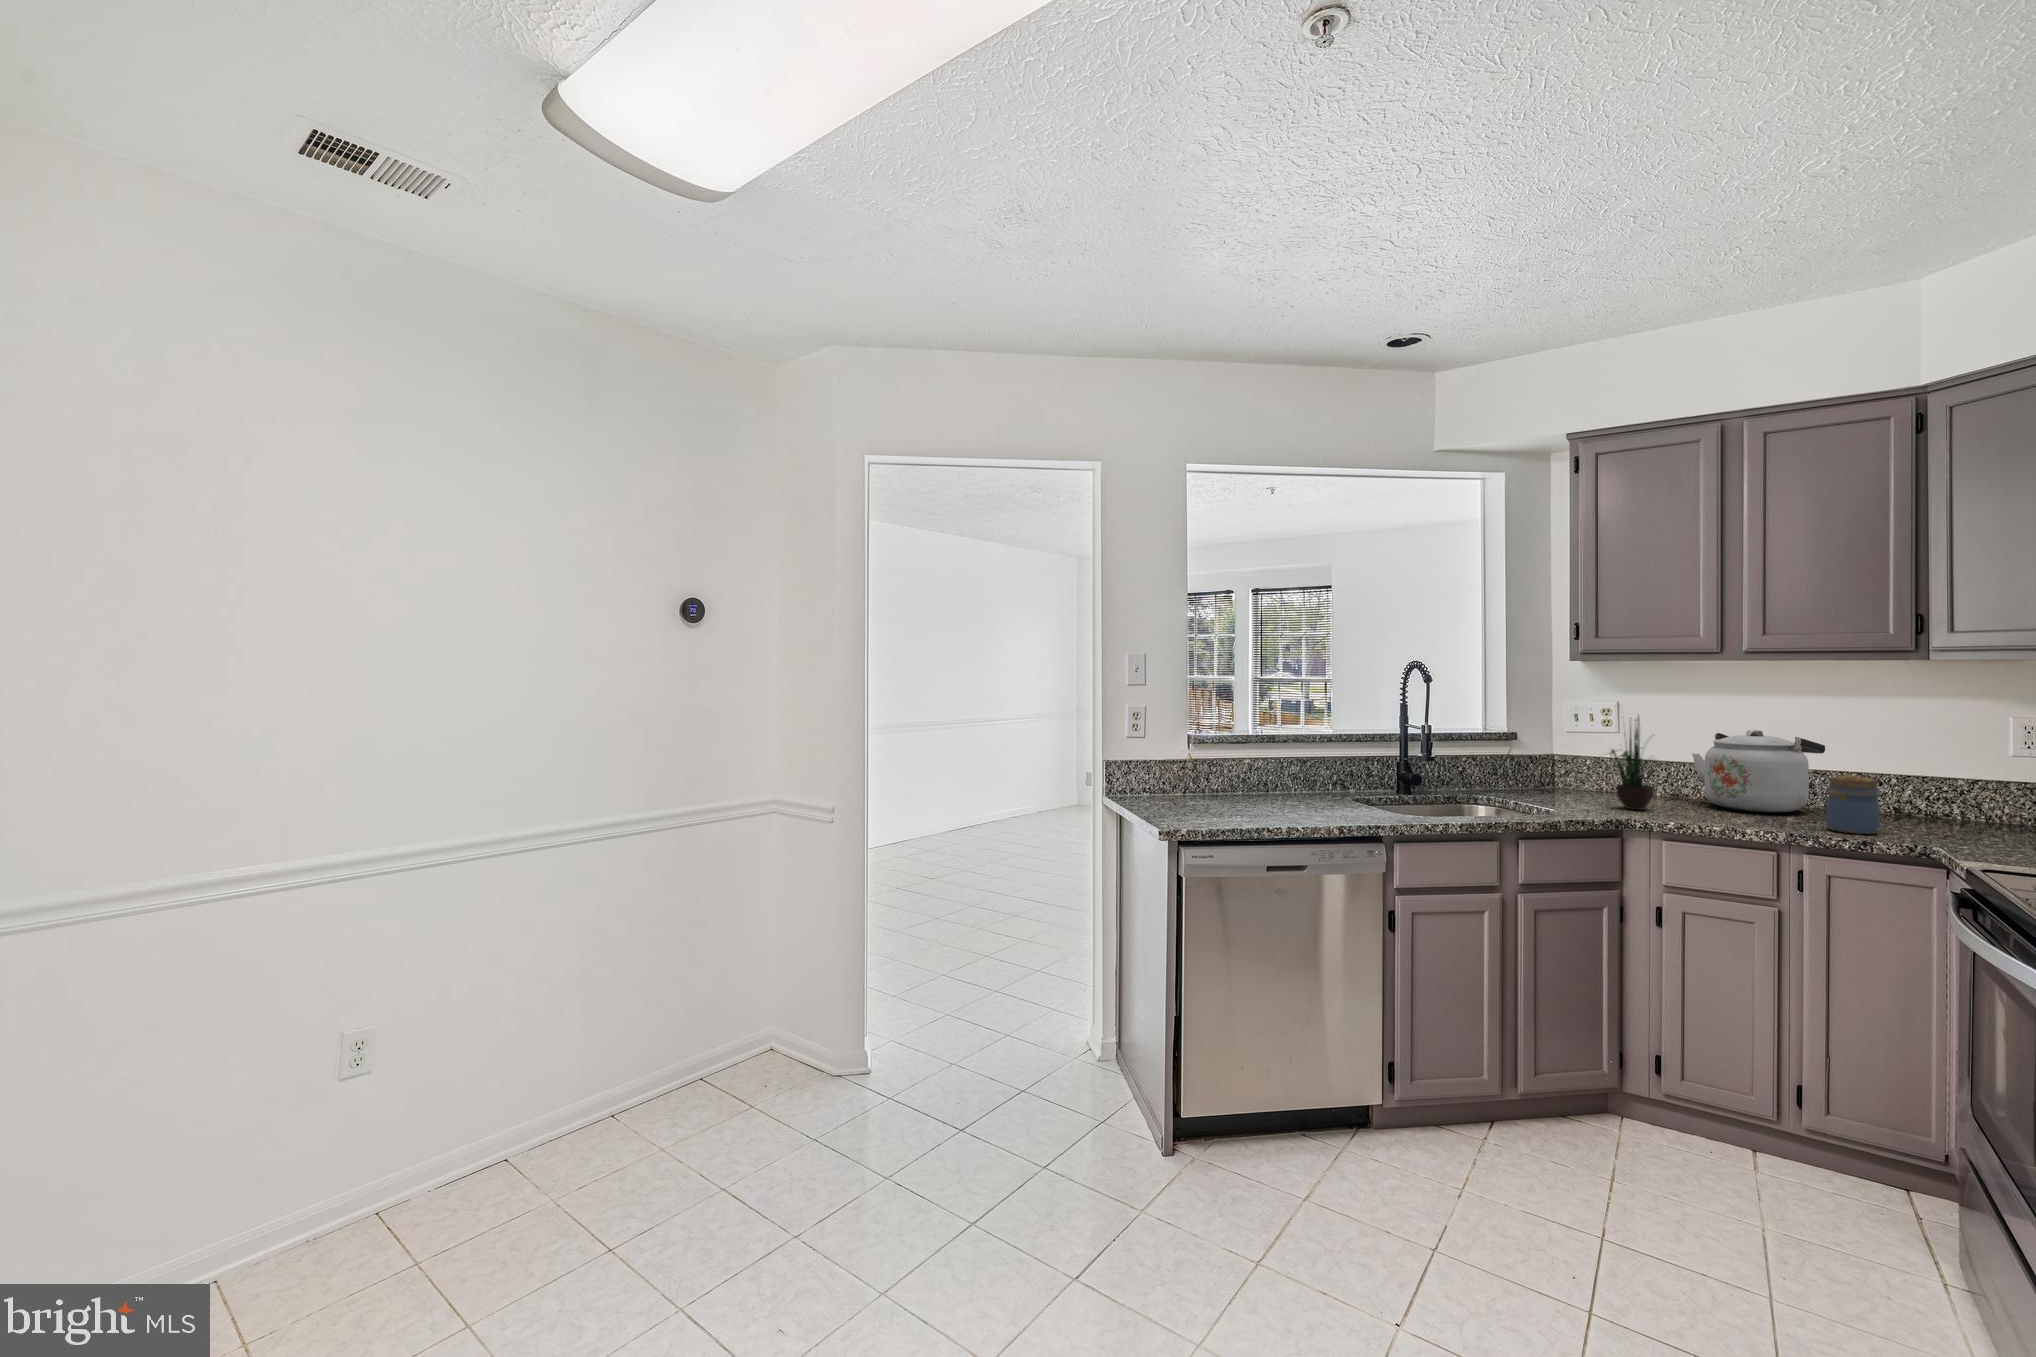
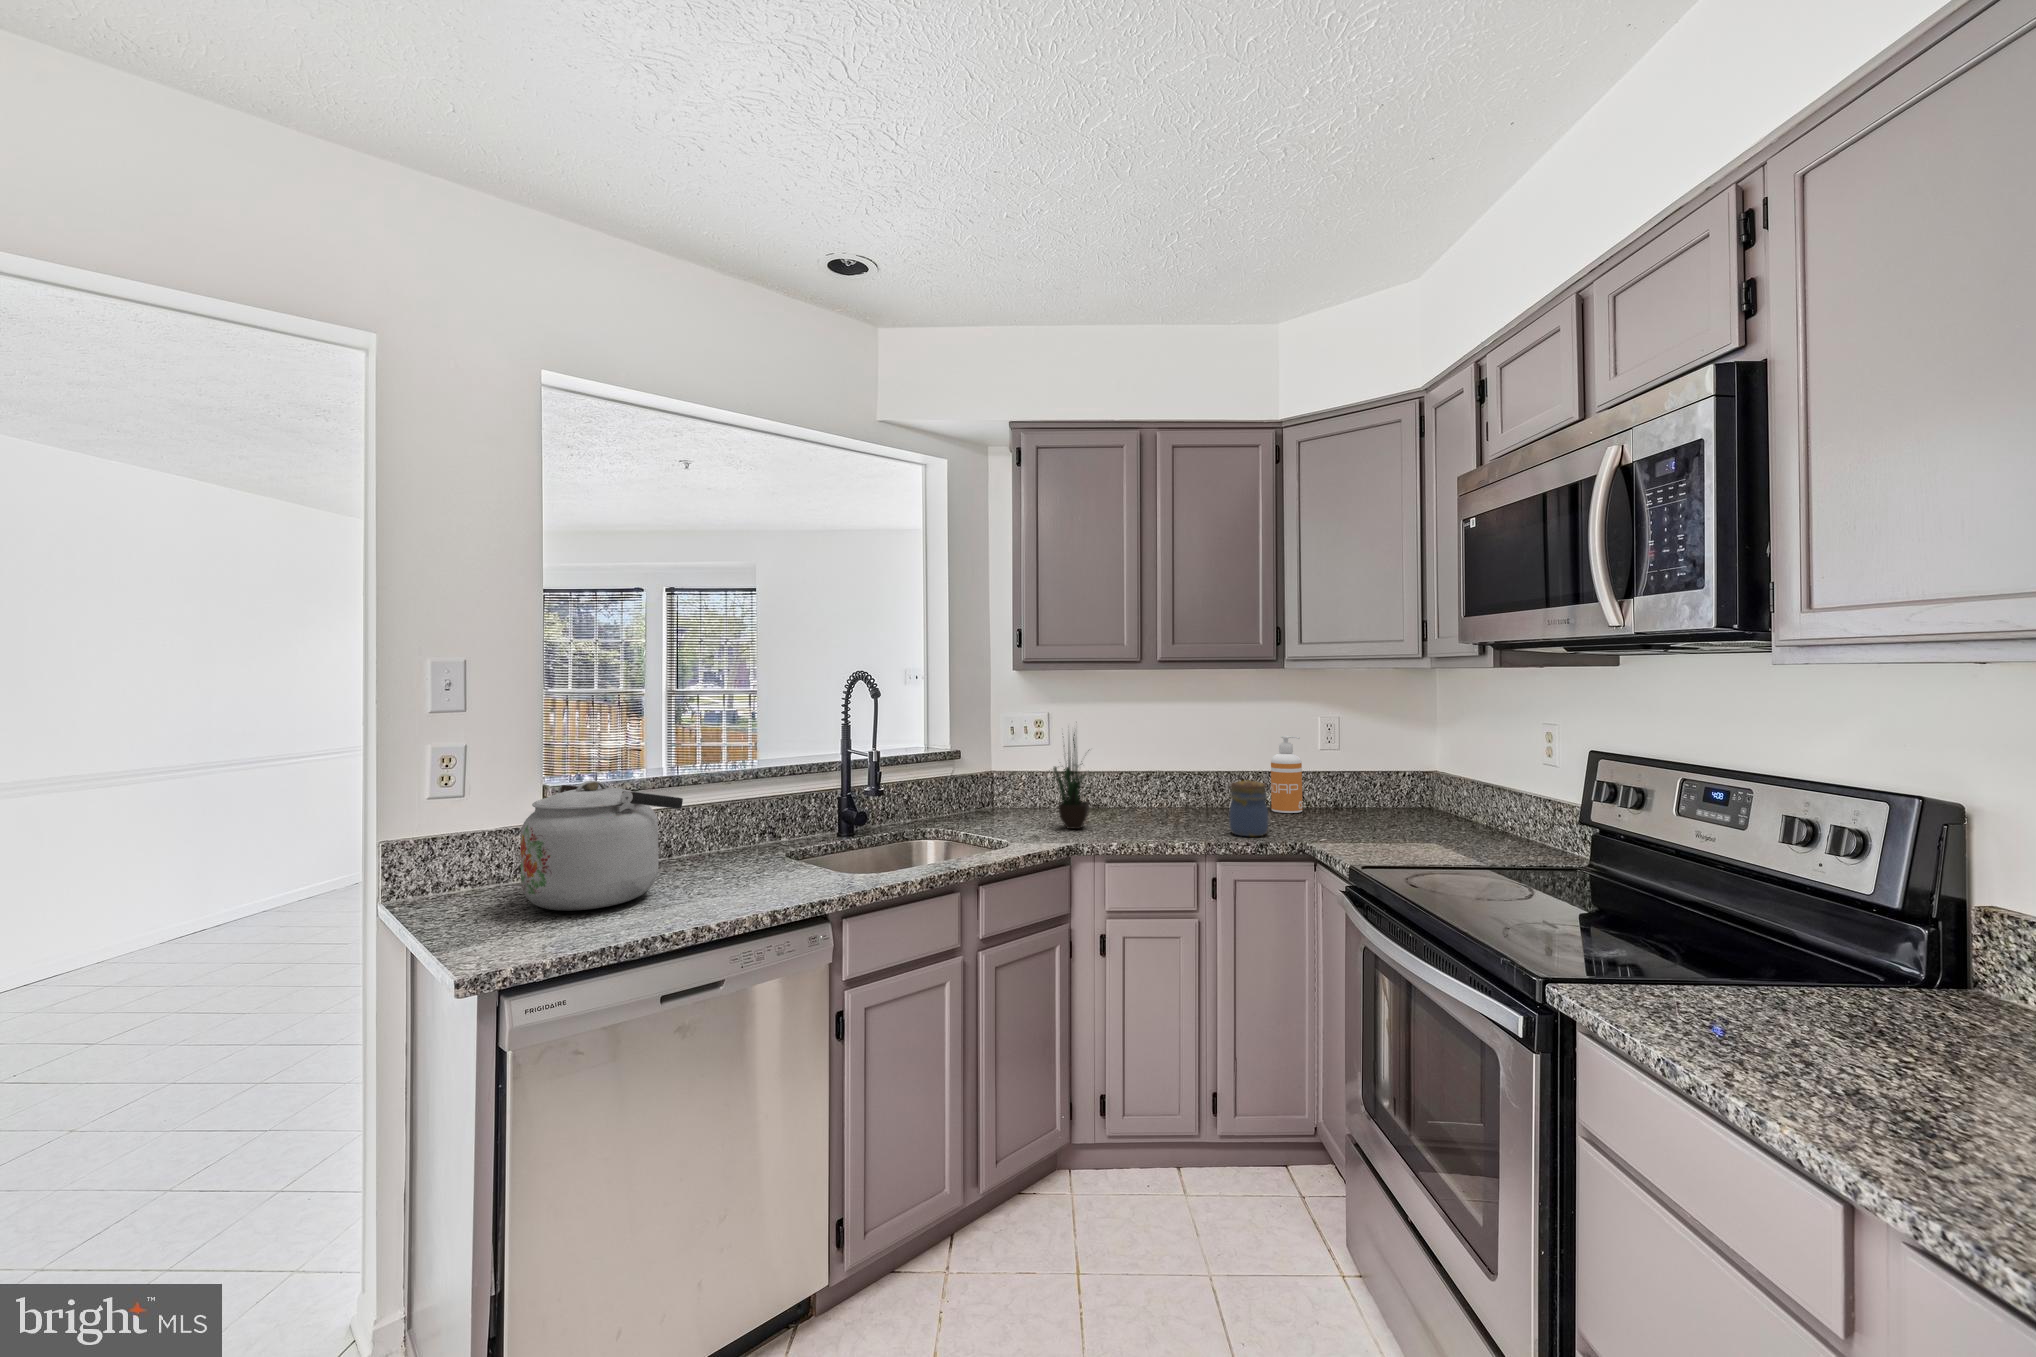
kettle: present [1692,730,1825,812] -> present [520,781,683,911]
soap dispenser: none [1918,735,1968,823] -> present [1271,736,1302,813]

